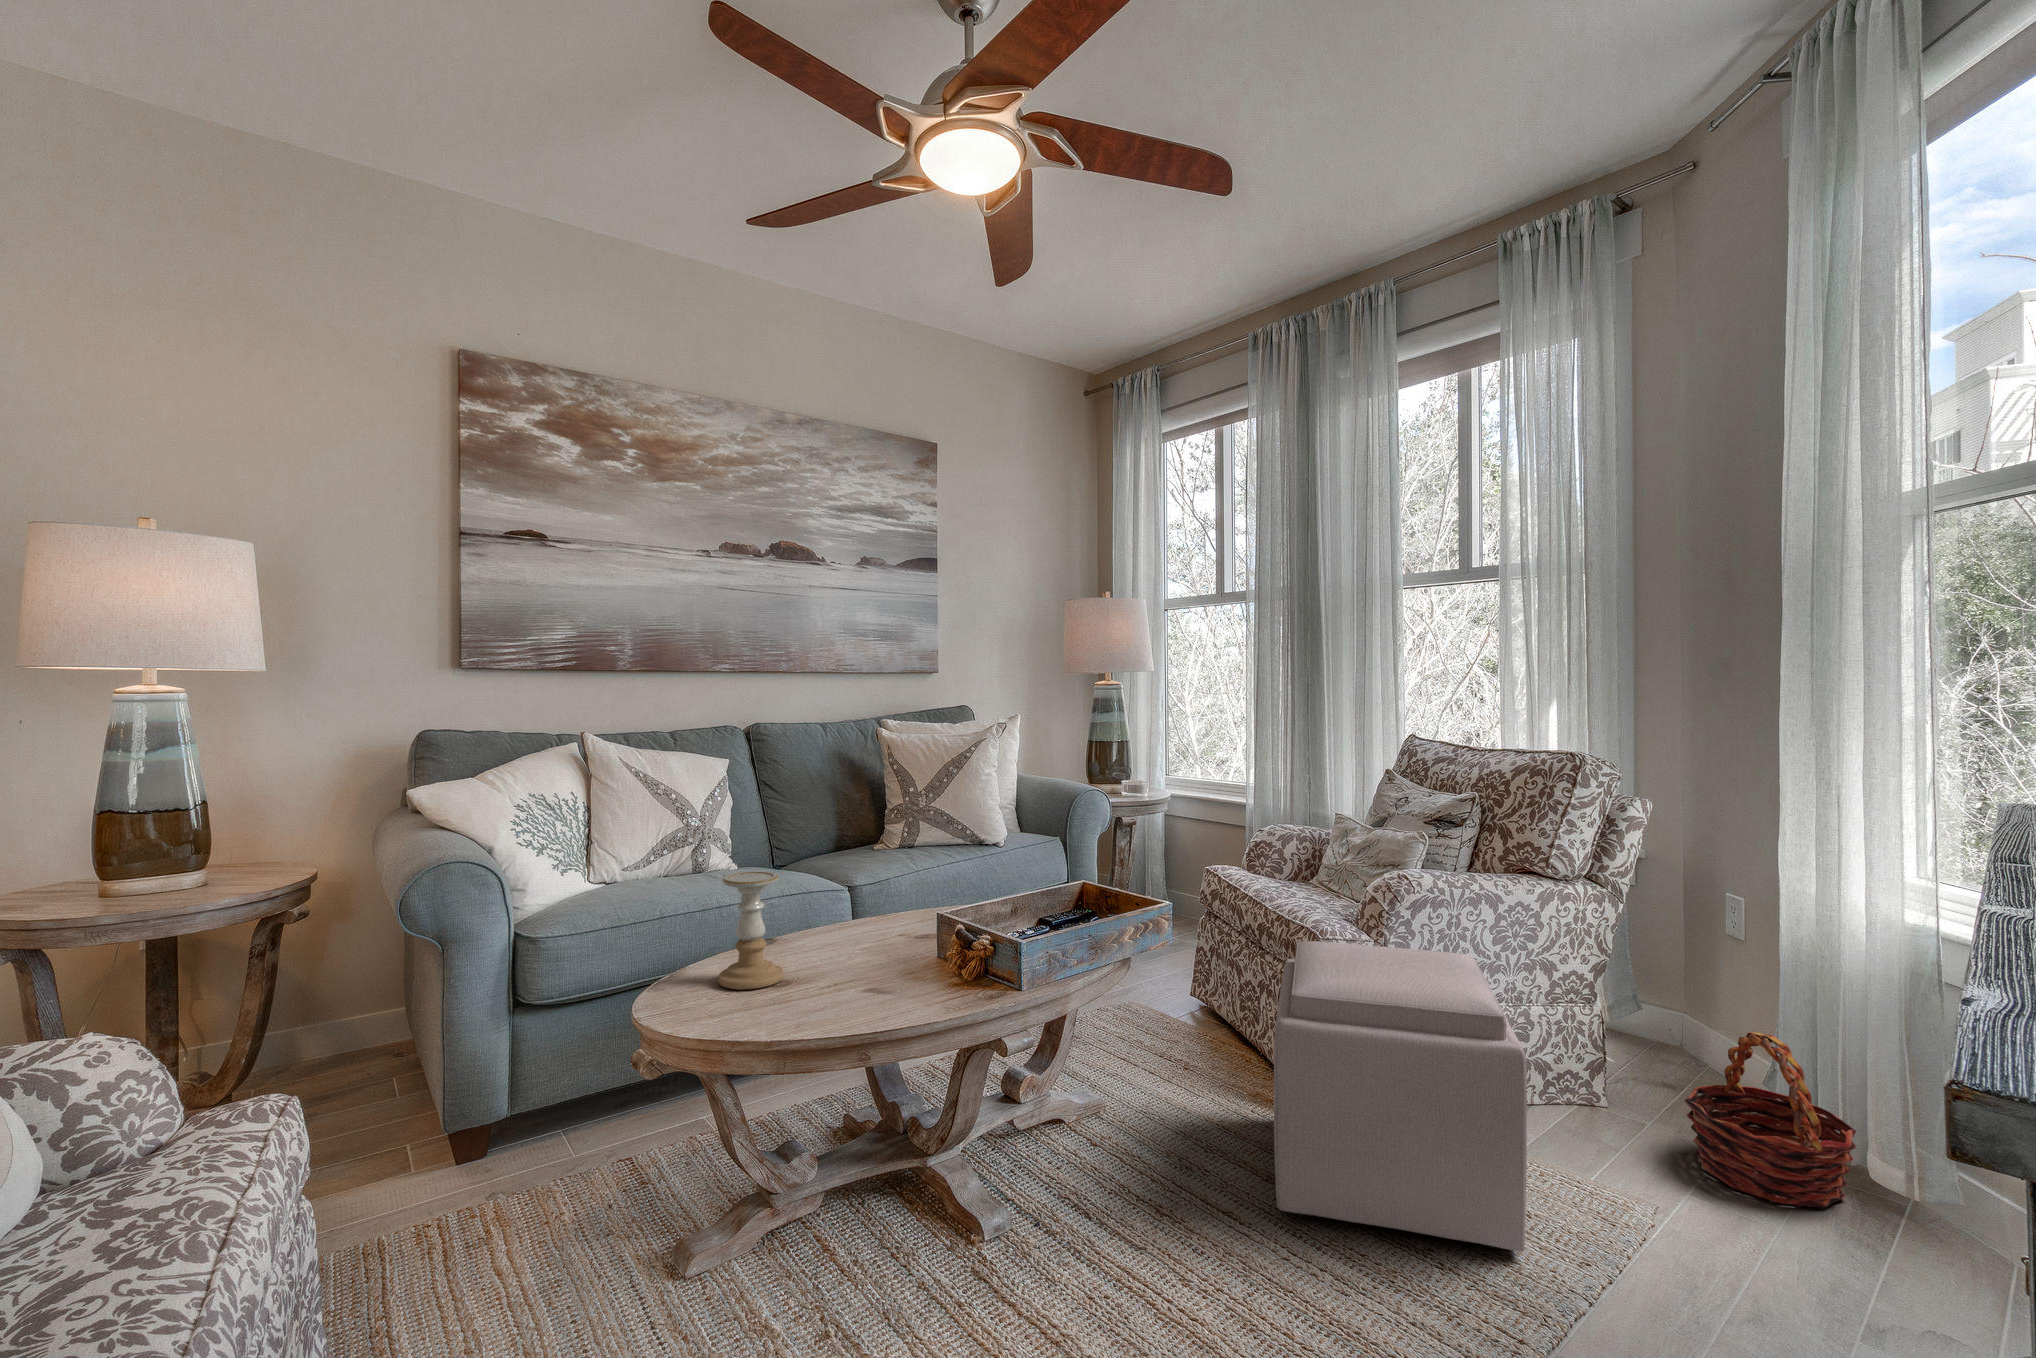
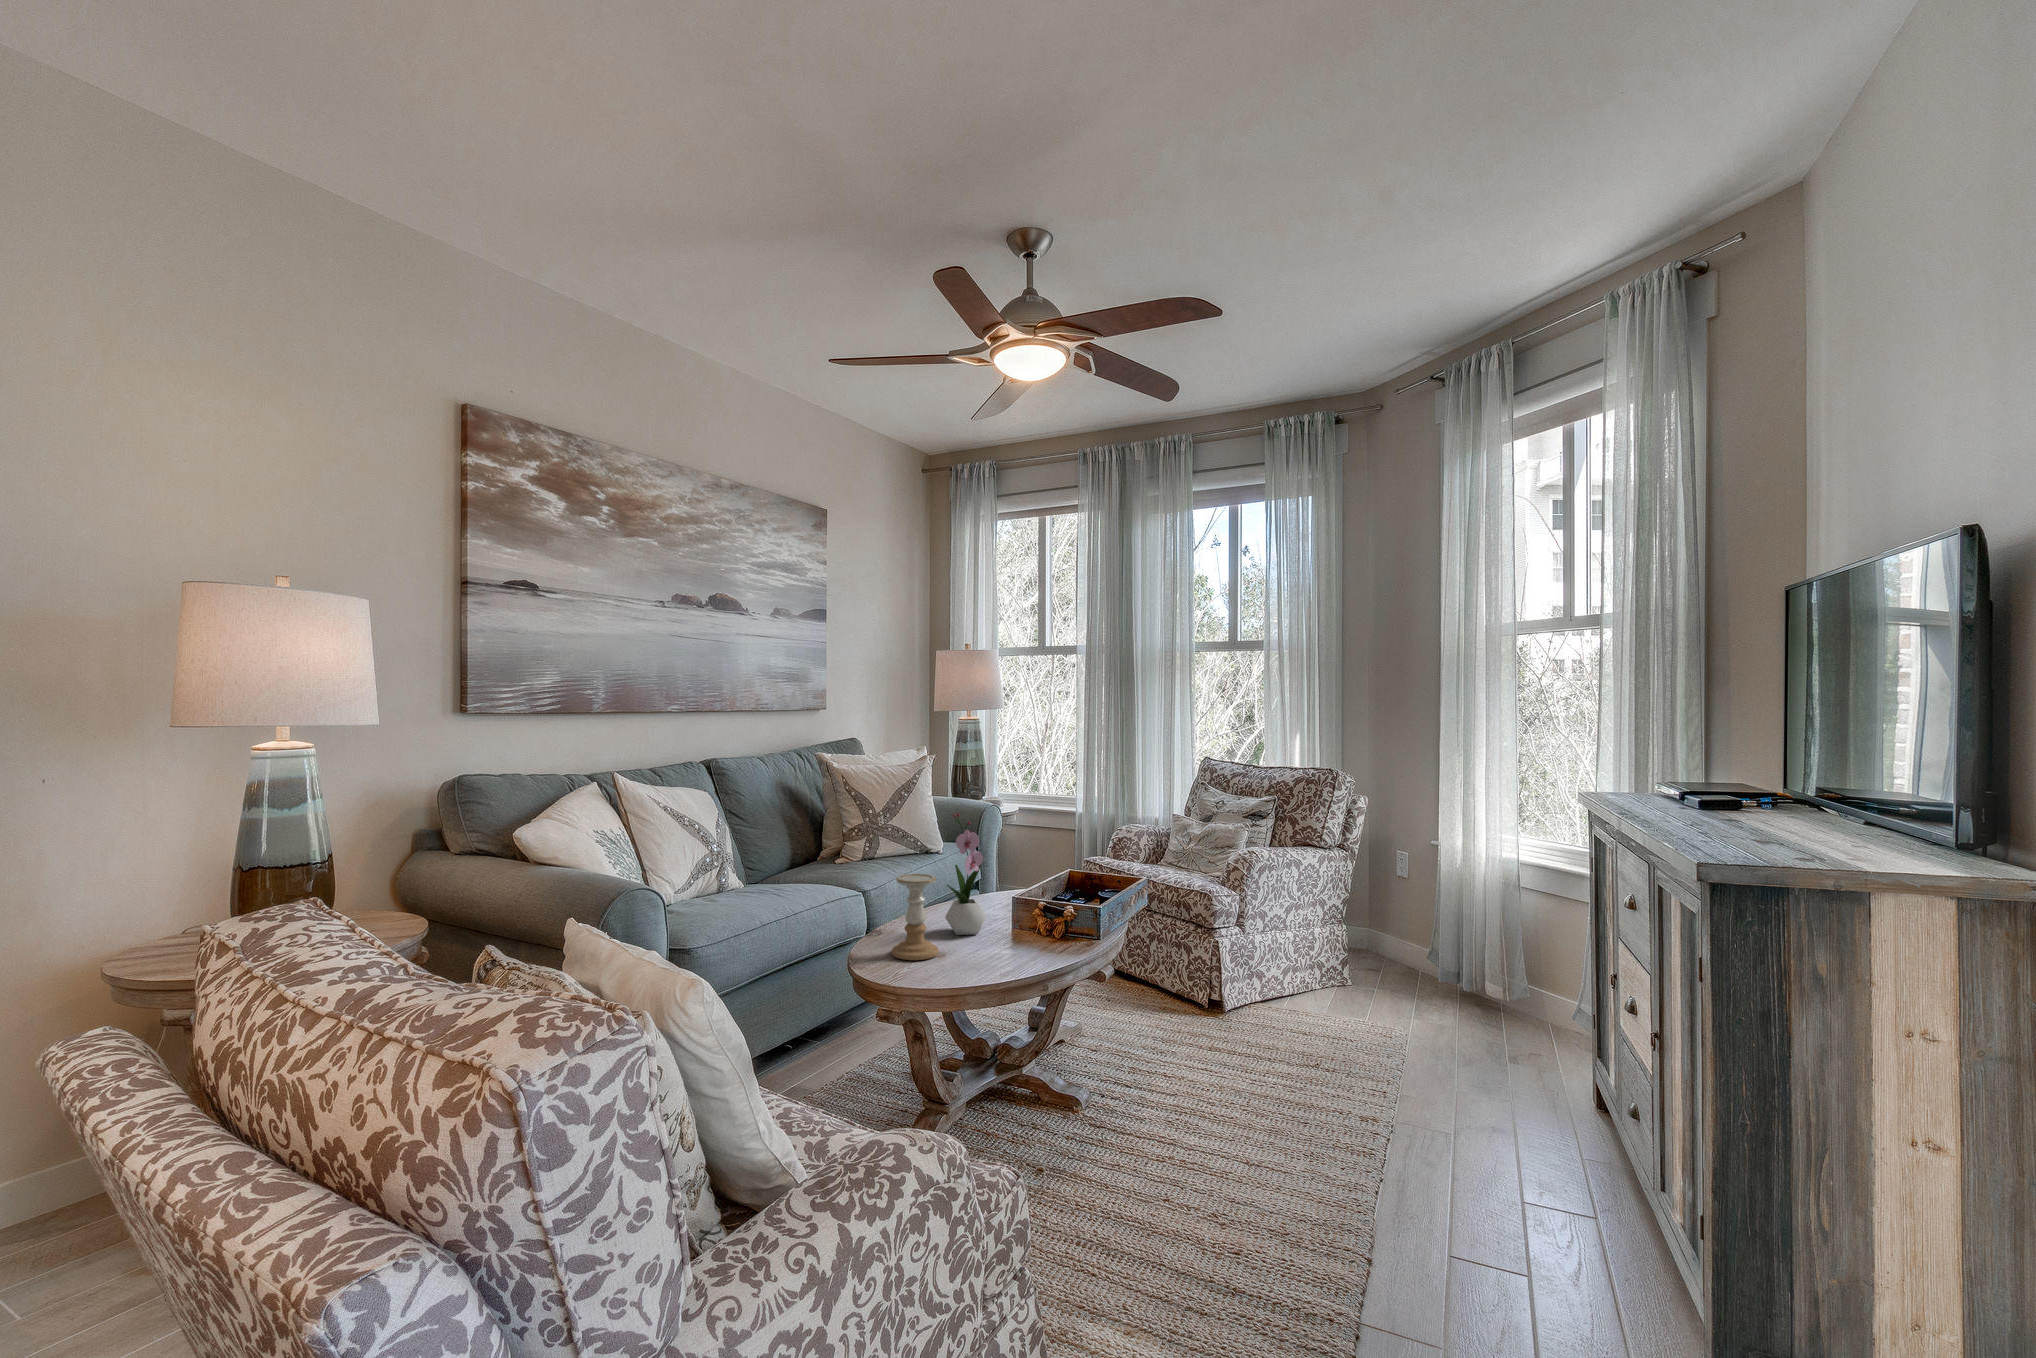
flower arrangement: none [831,792,896,961] -> present [945,813,987,935]
ottoman: present [1274,941,1527,1251] -> none [1193,897,1369,1068]
basket: present [1685,1032,1857,1207] -> none [1407,928,1491,1021]

